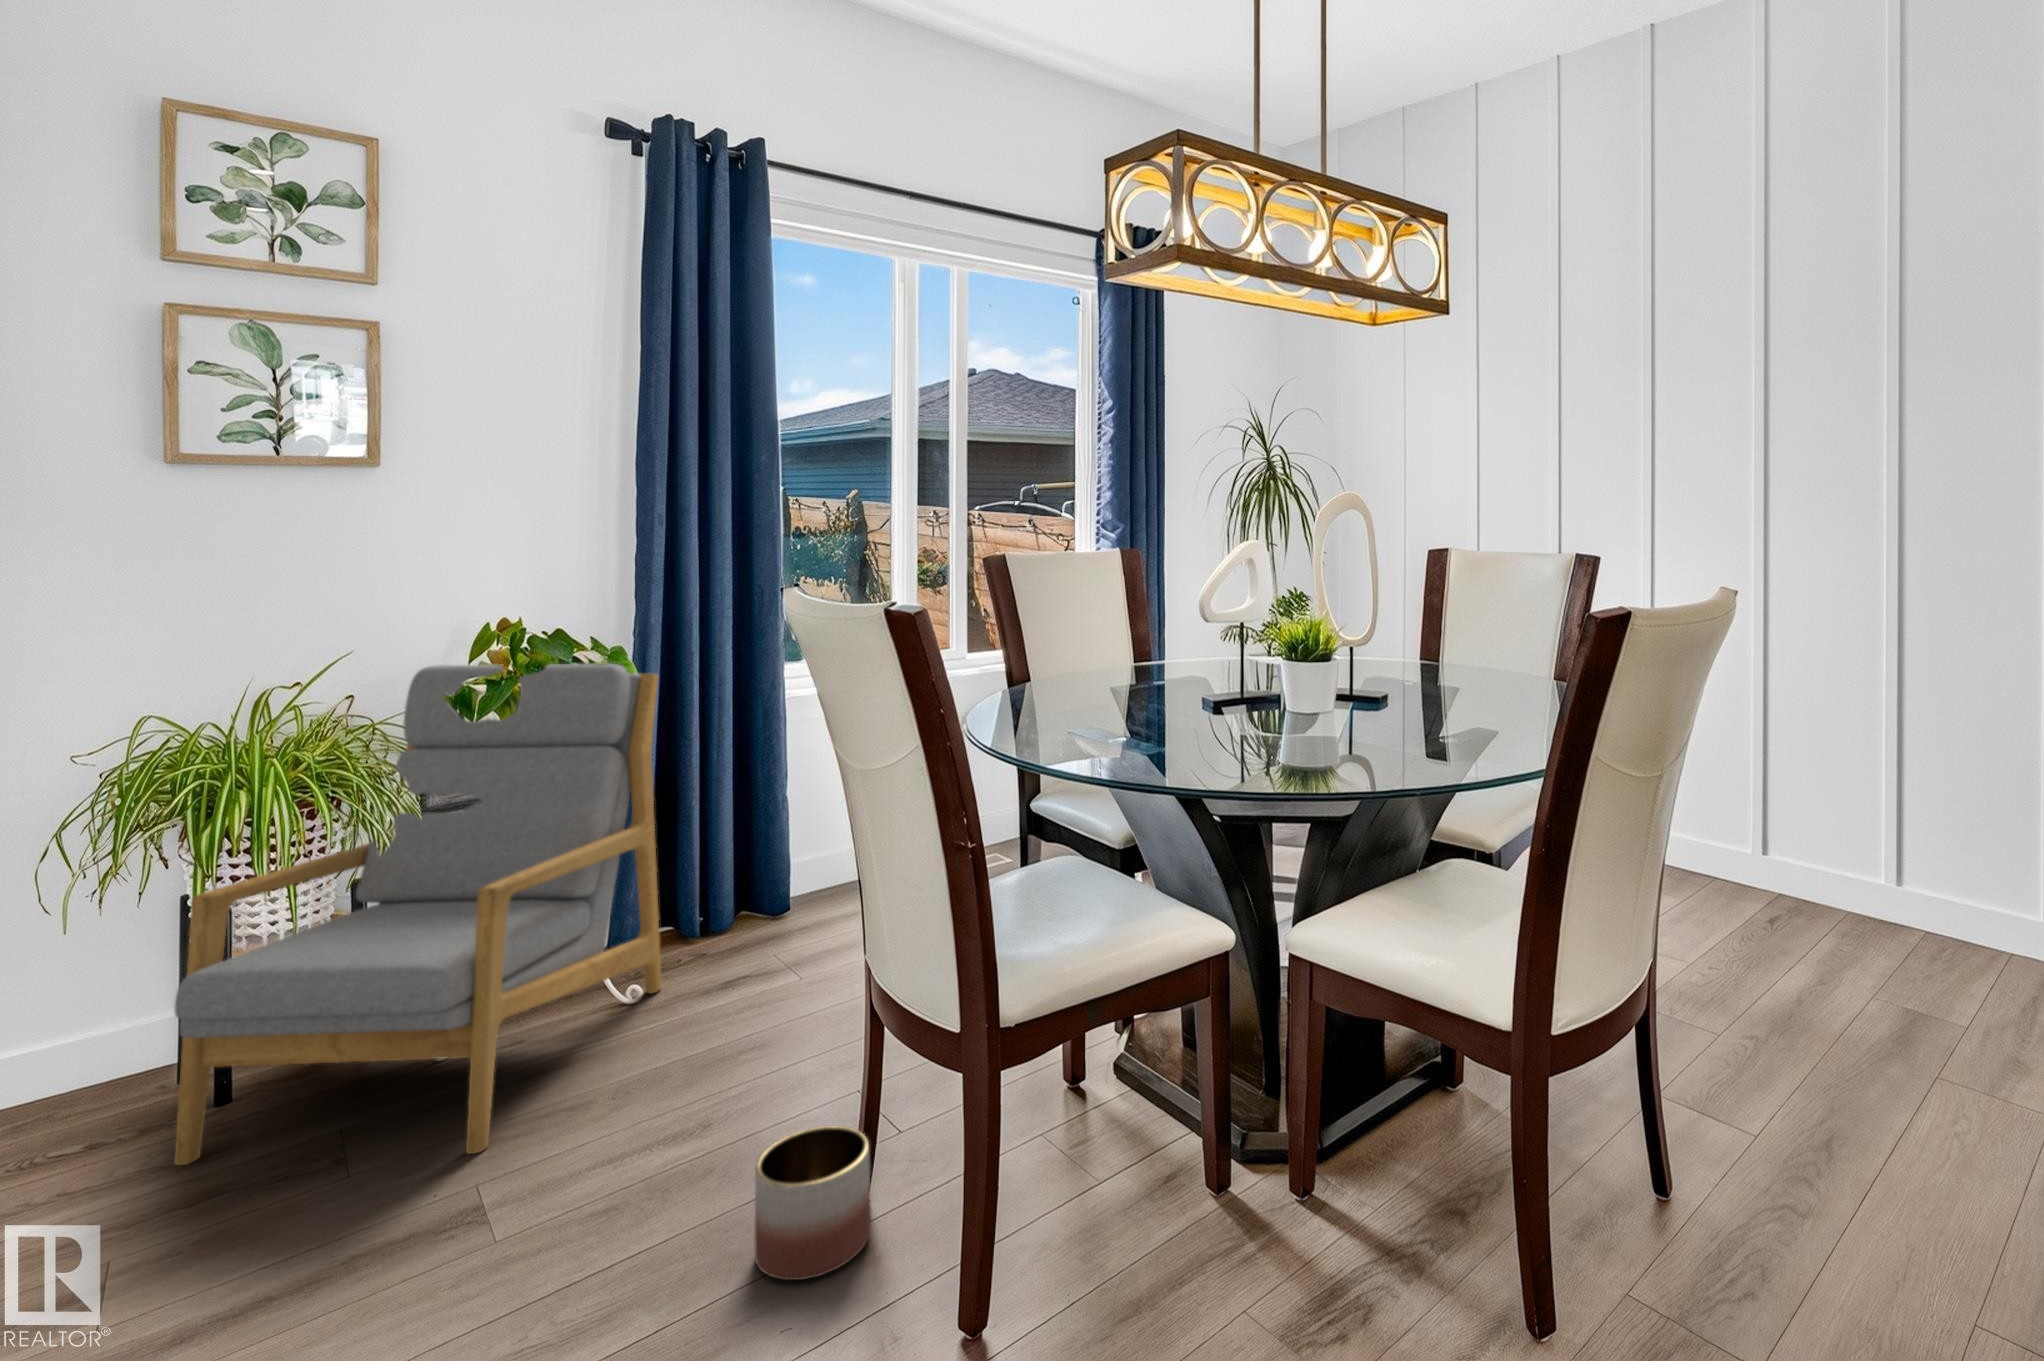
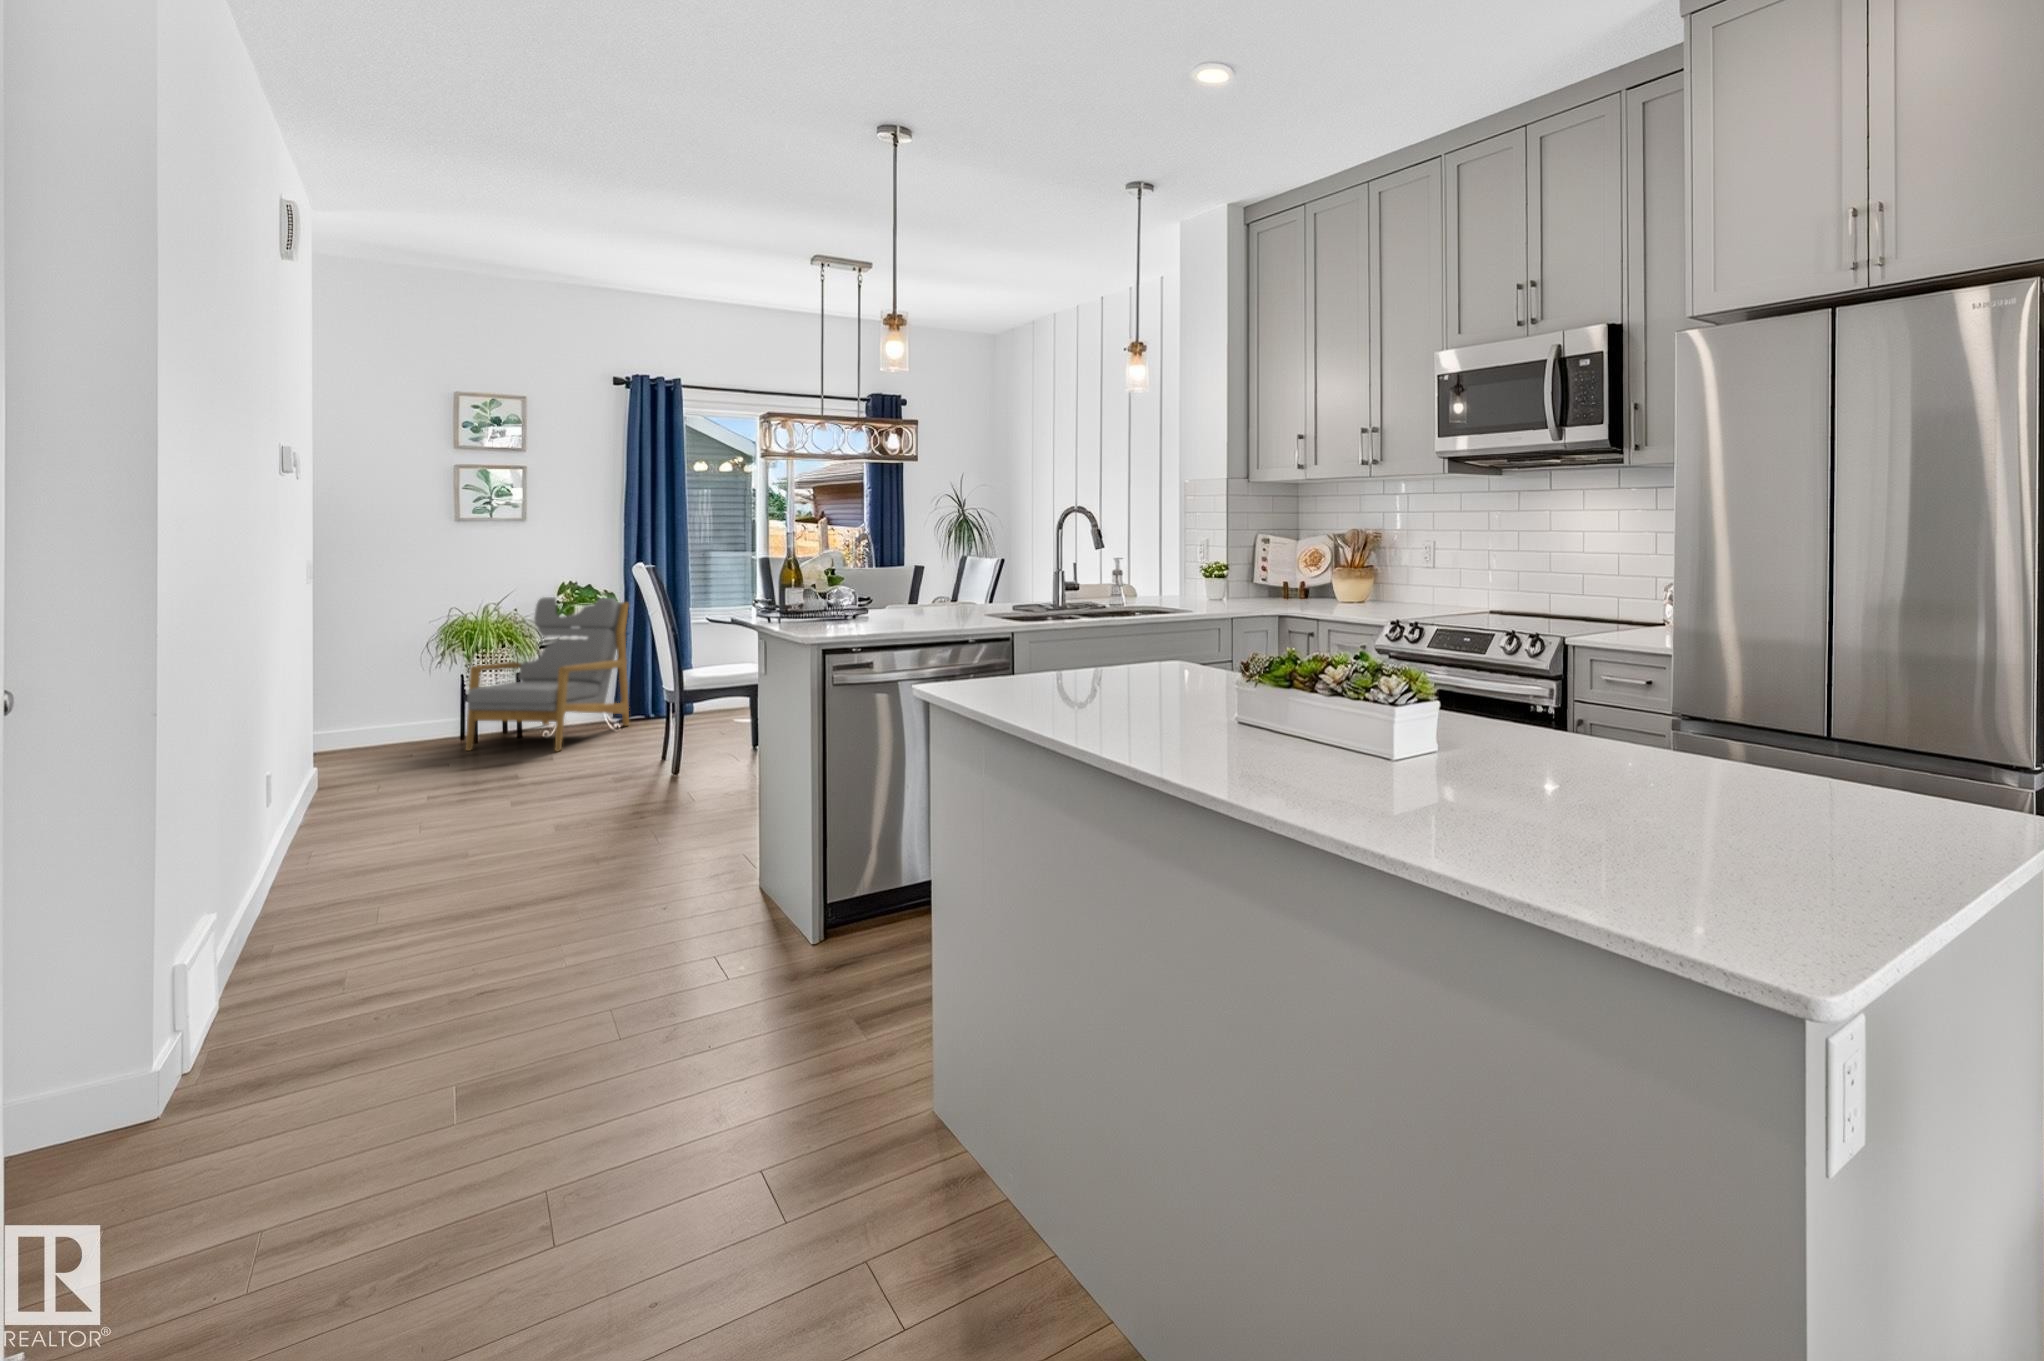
planter: present [755,1126,871,1280] -> none [634,736,670,770]

